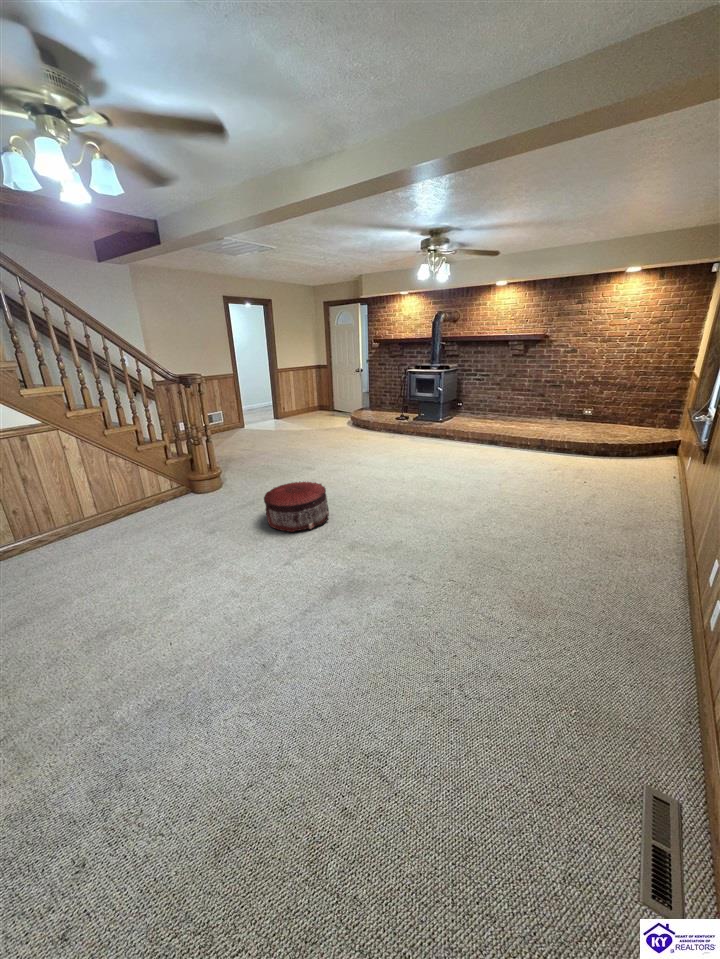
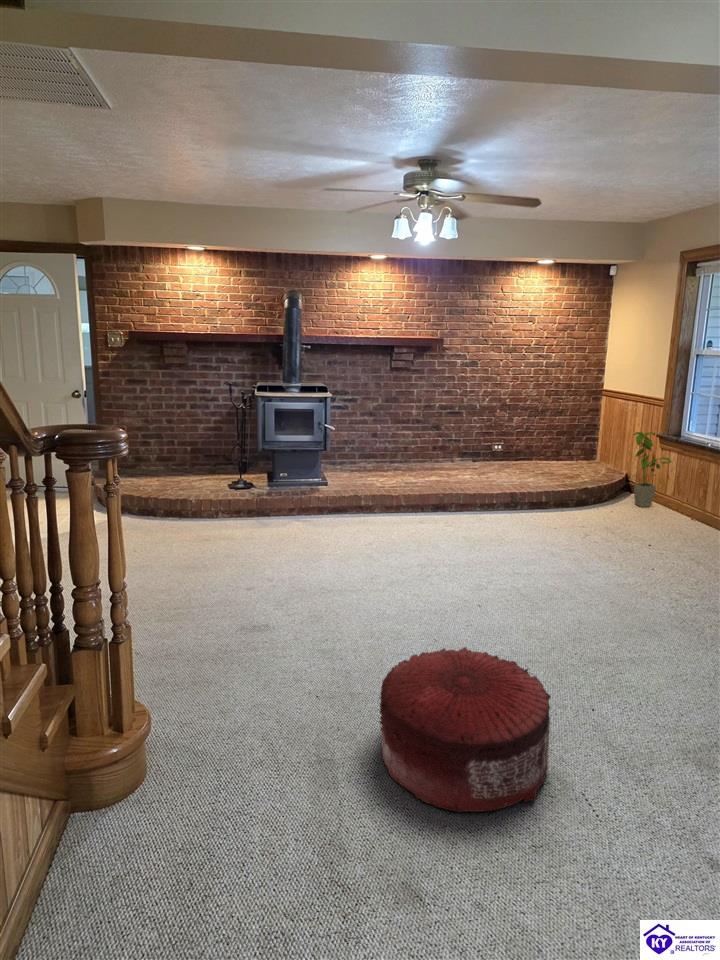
house plant: none [646,407,679,466] -> present [634,432,672,507]

